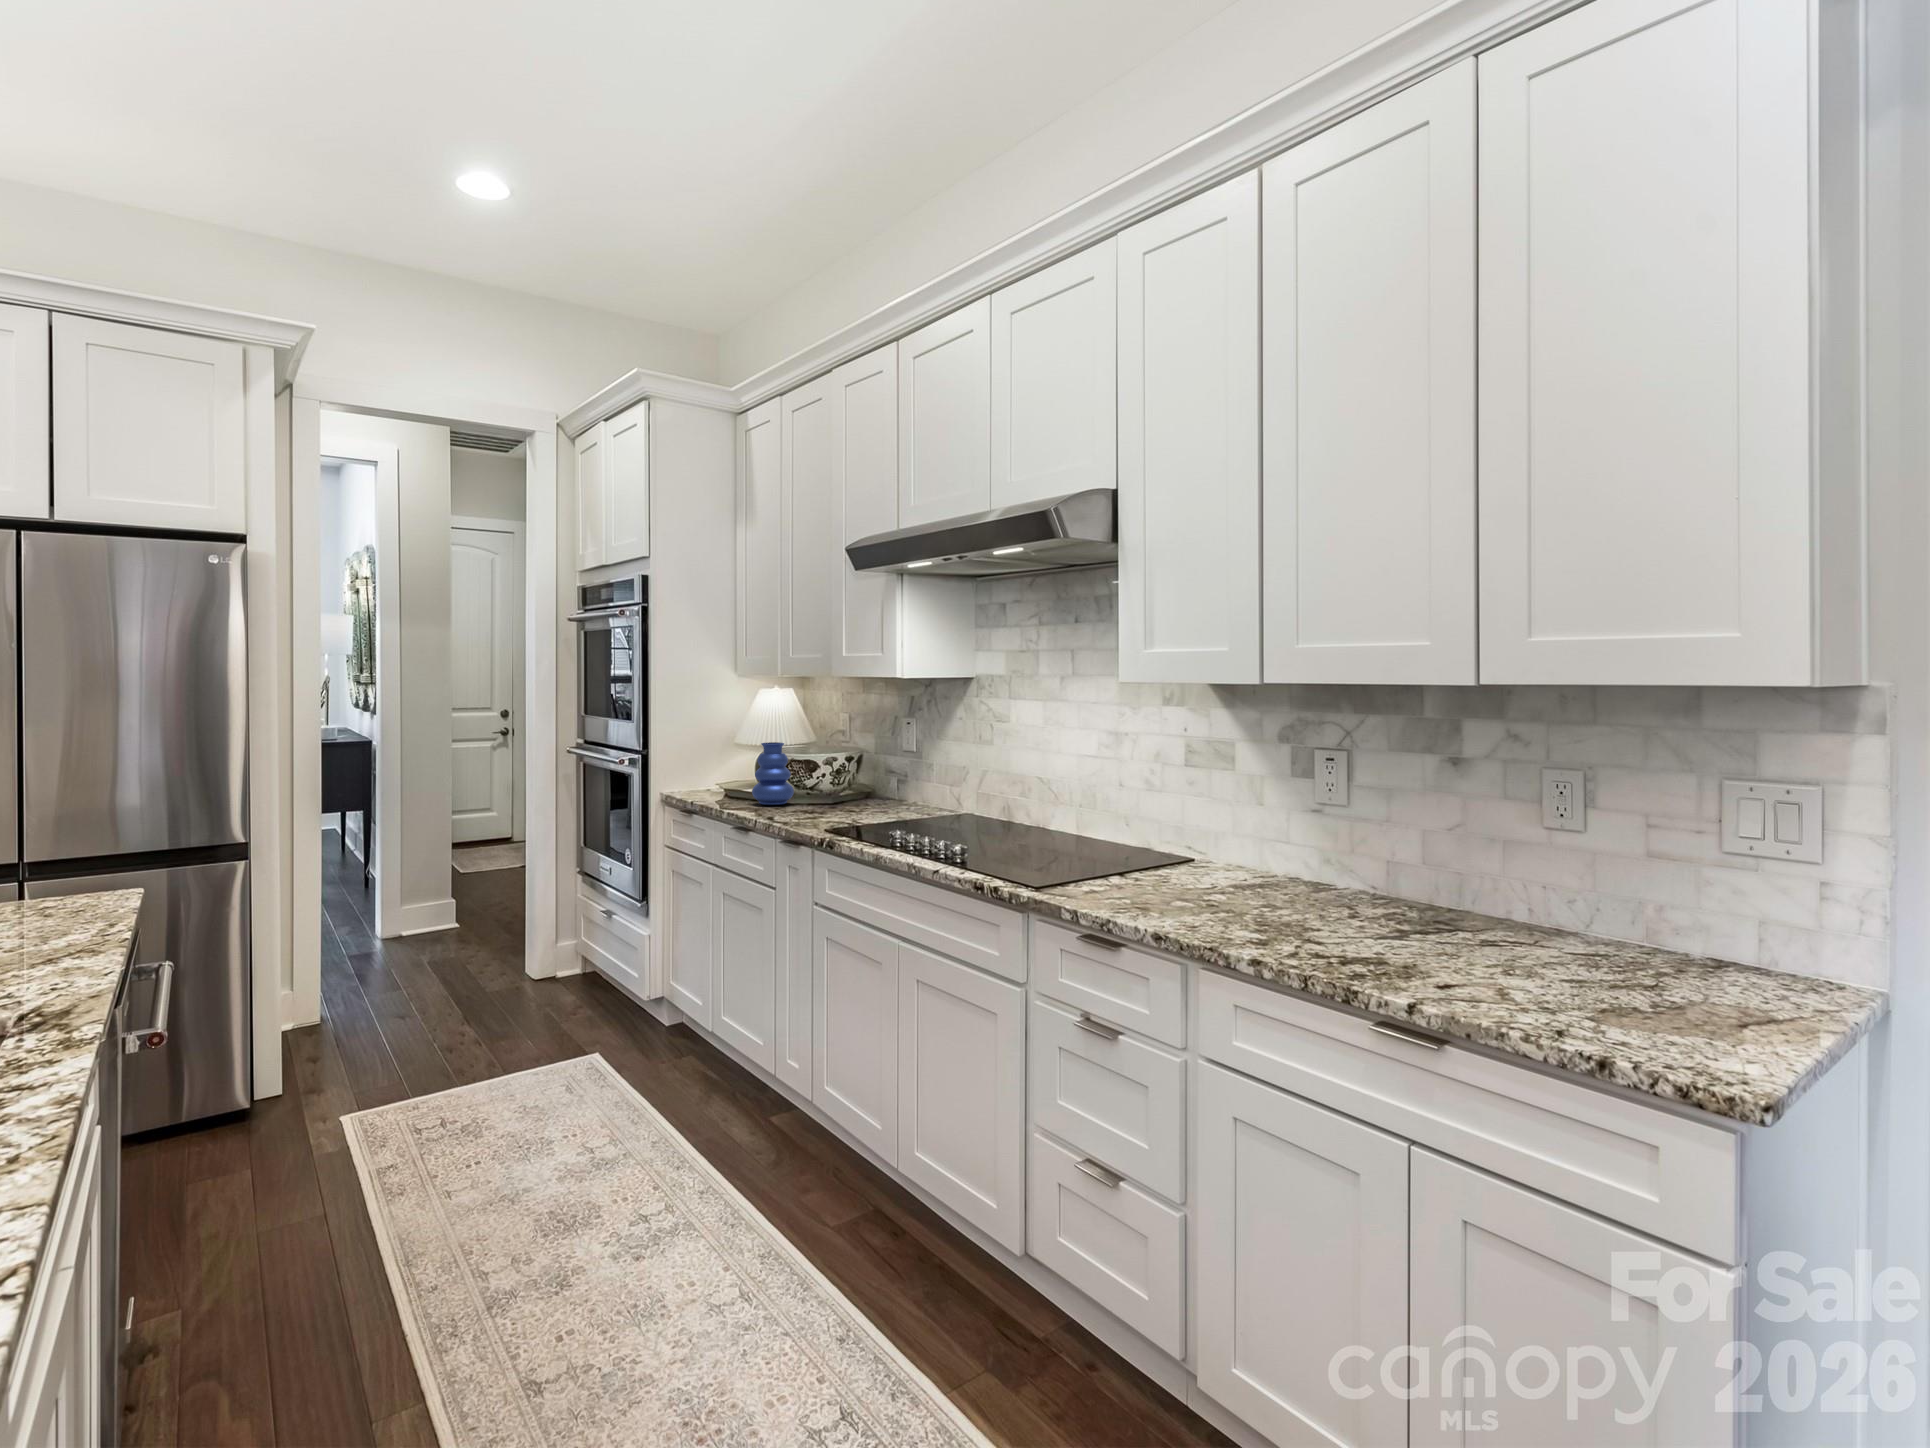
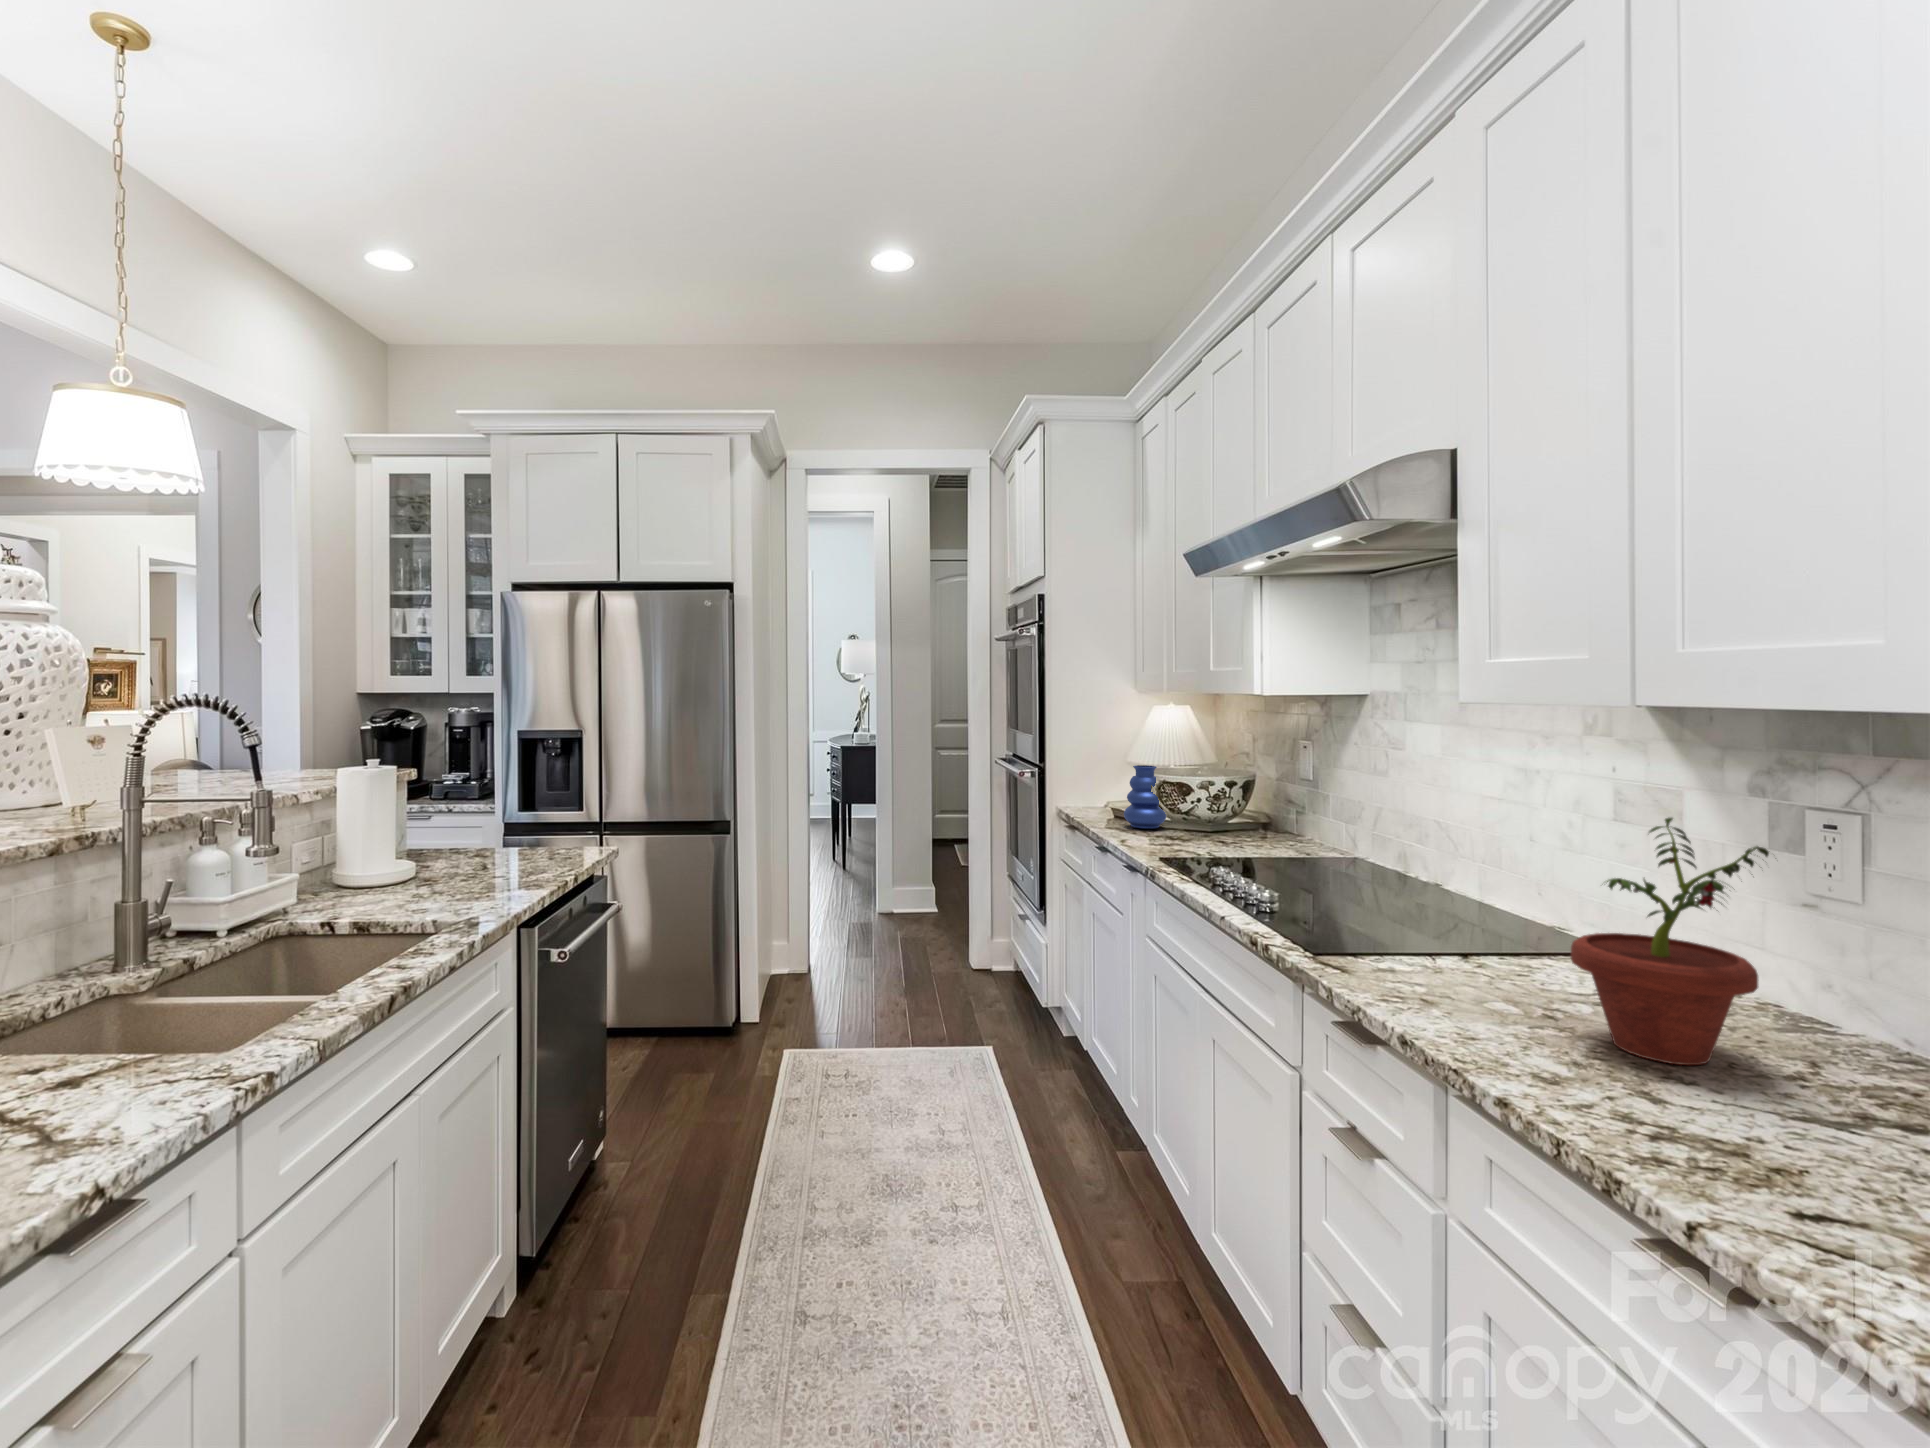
potted plant: none [1243,750,1363,920] -> present [1571,818,1769,1065]

